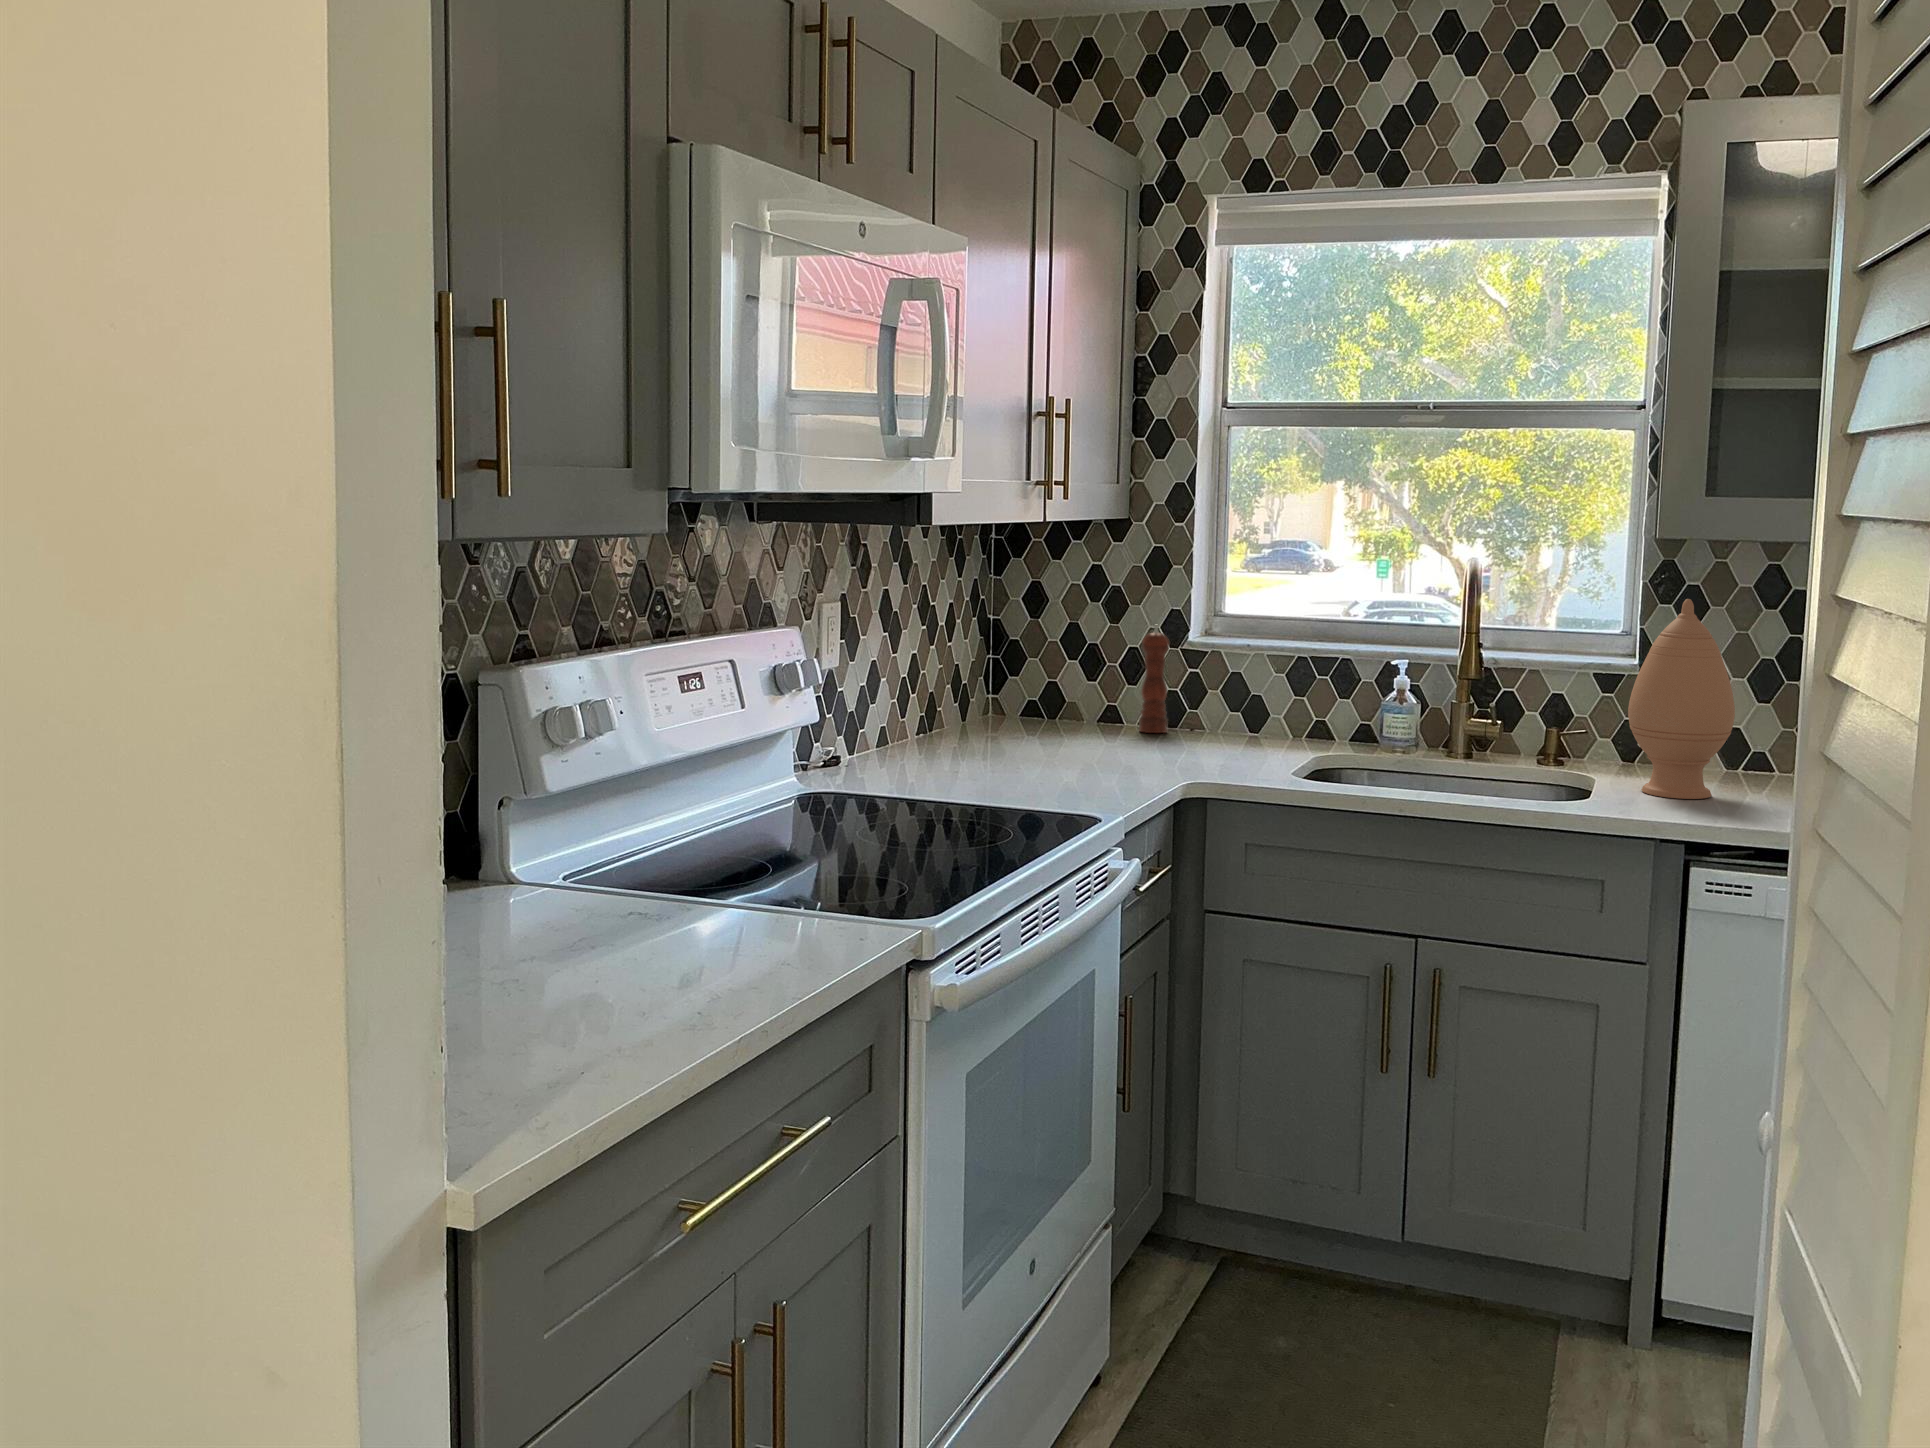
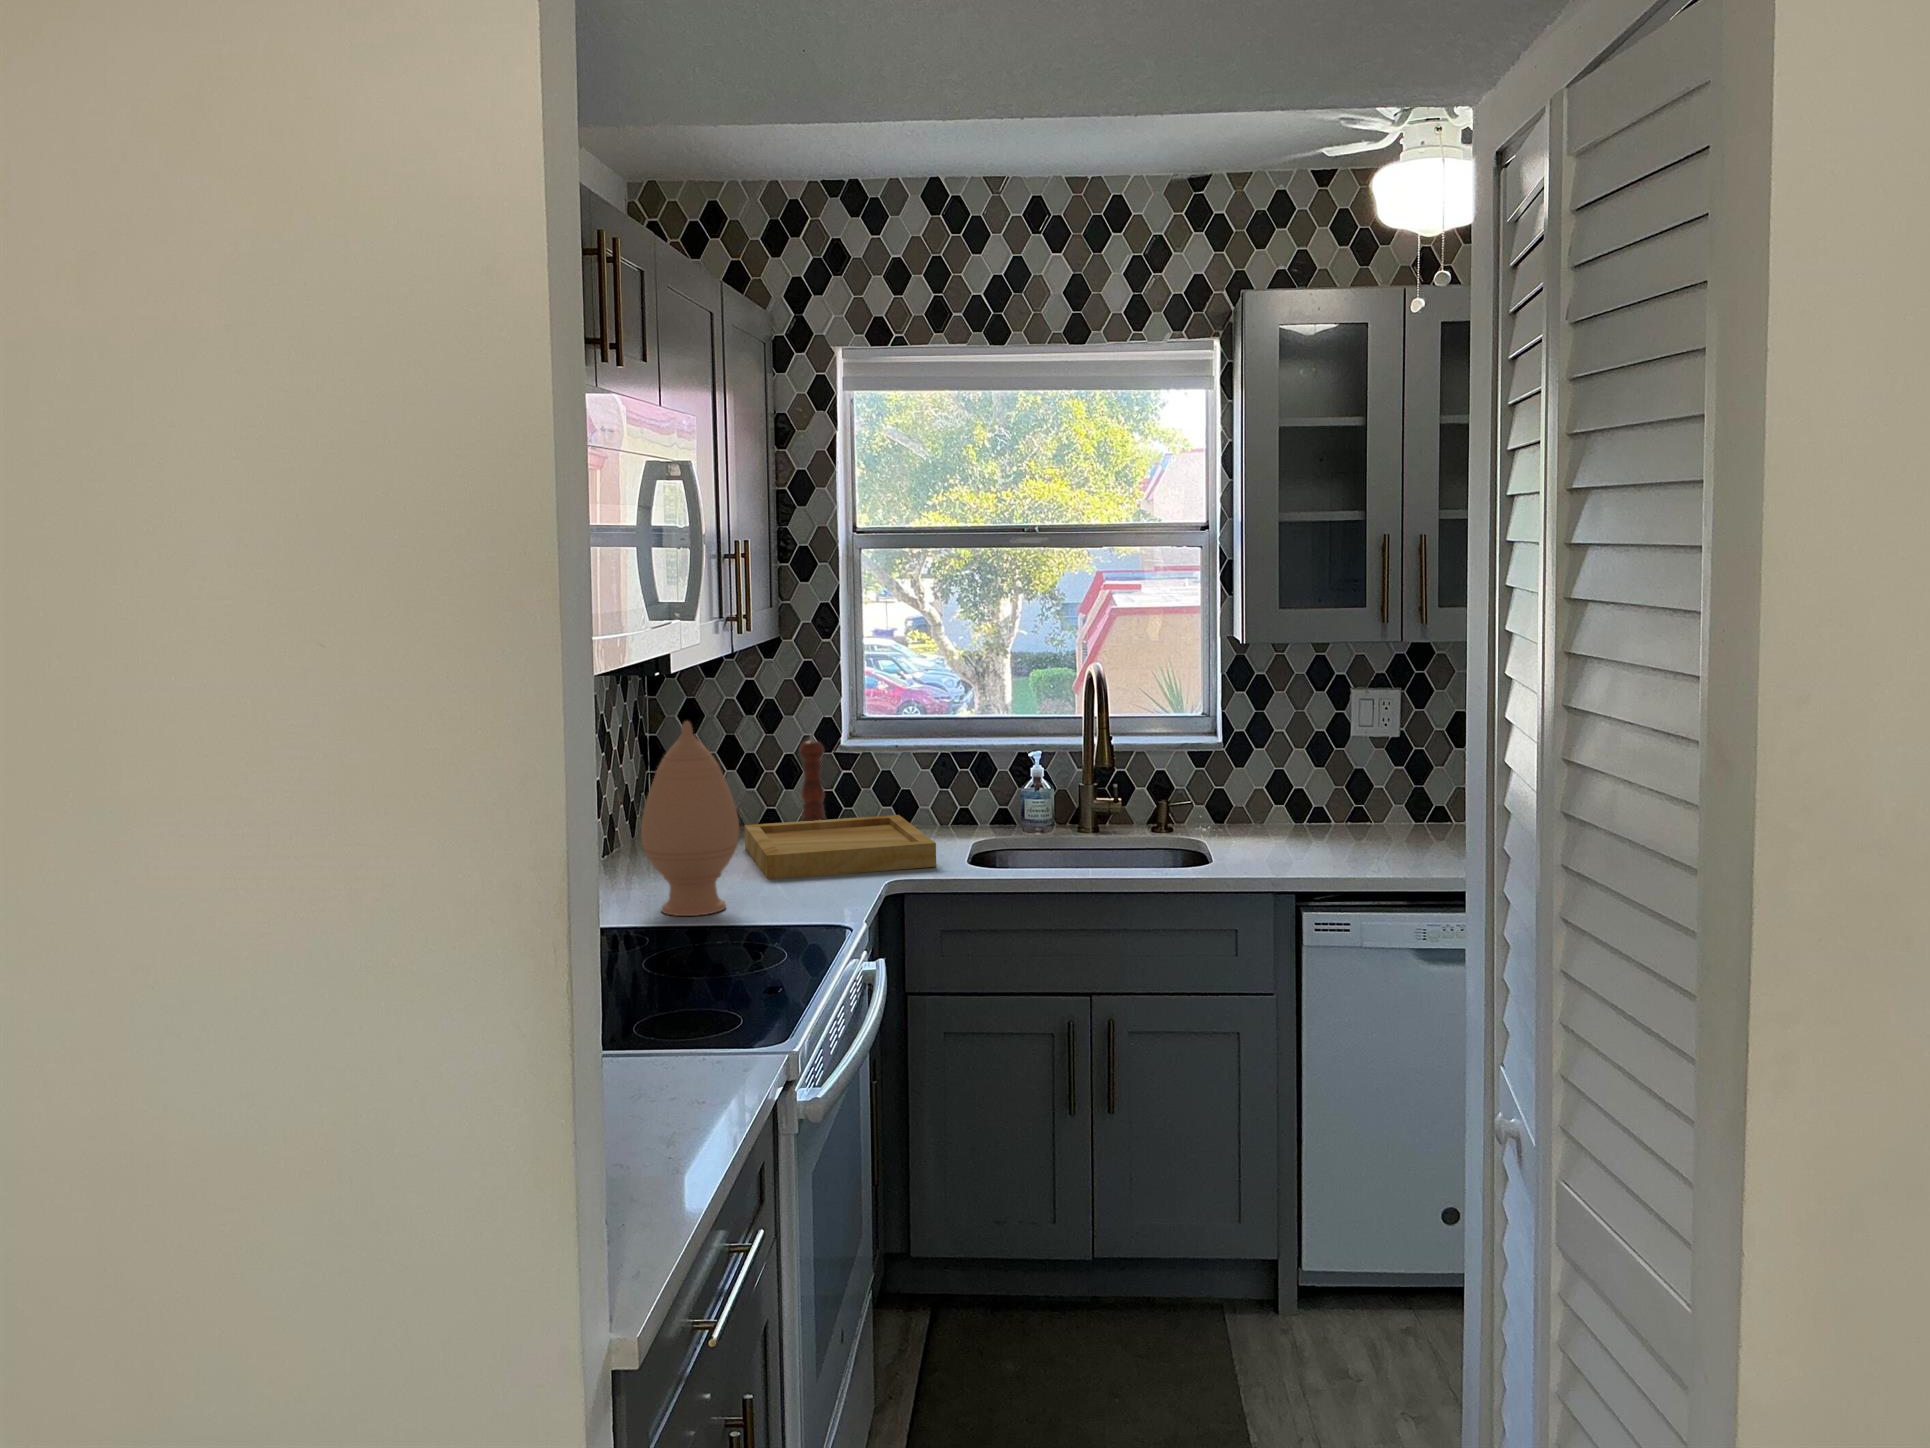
vase: present [1628,599,1735,799] -> present [641,721,739,916]
tray: none [1066,716,1258,773] -> present [745,815,936,879]

